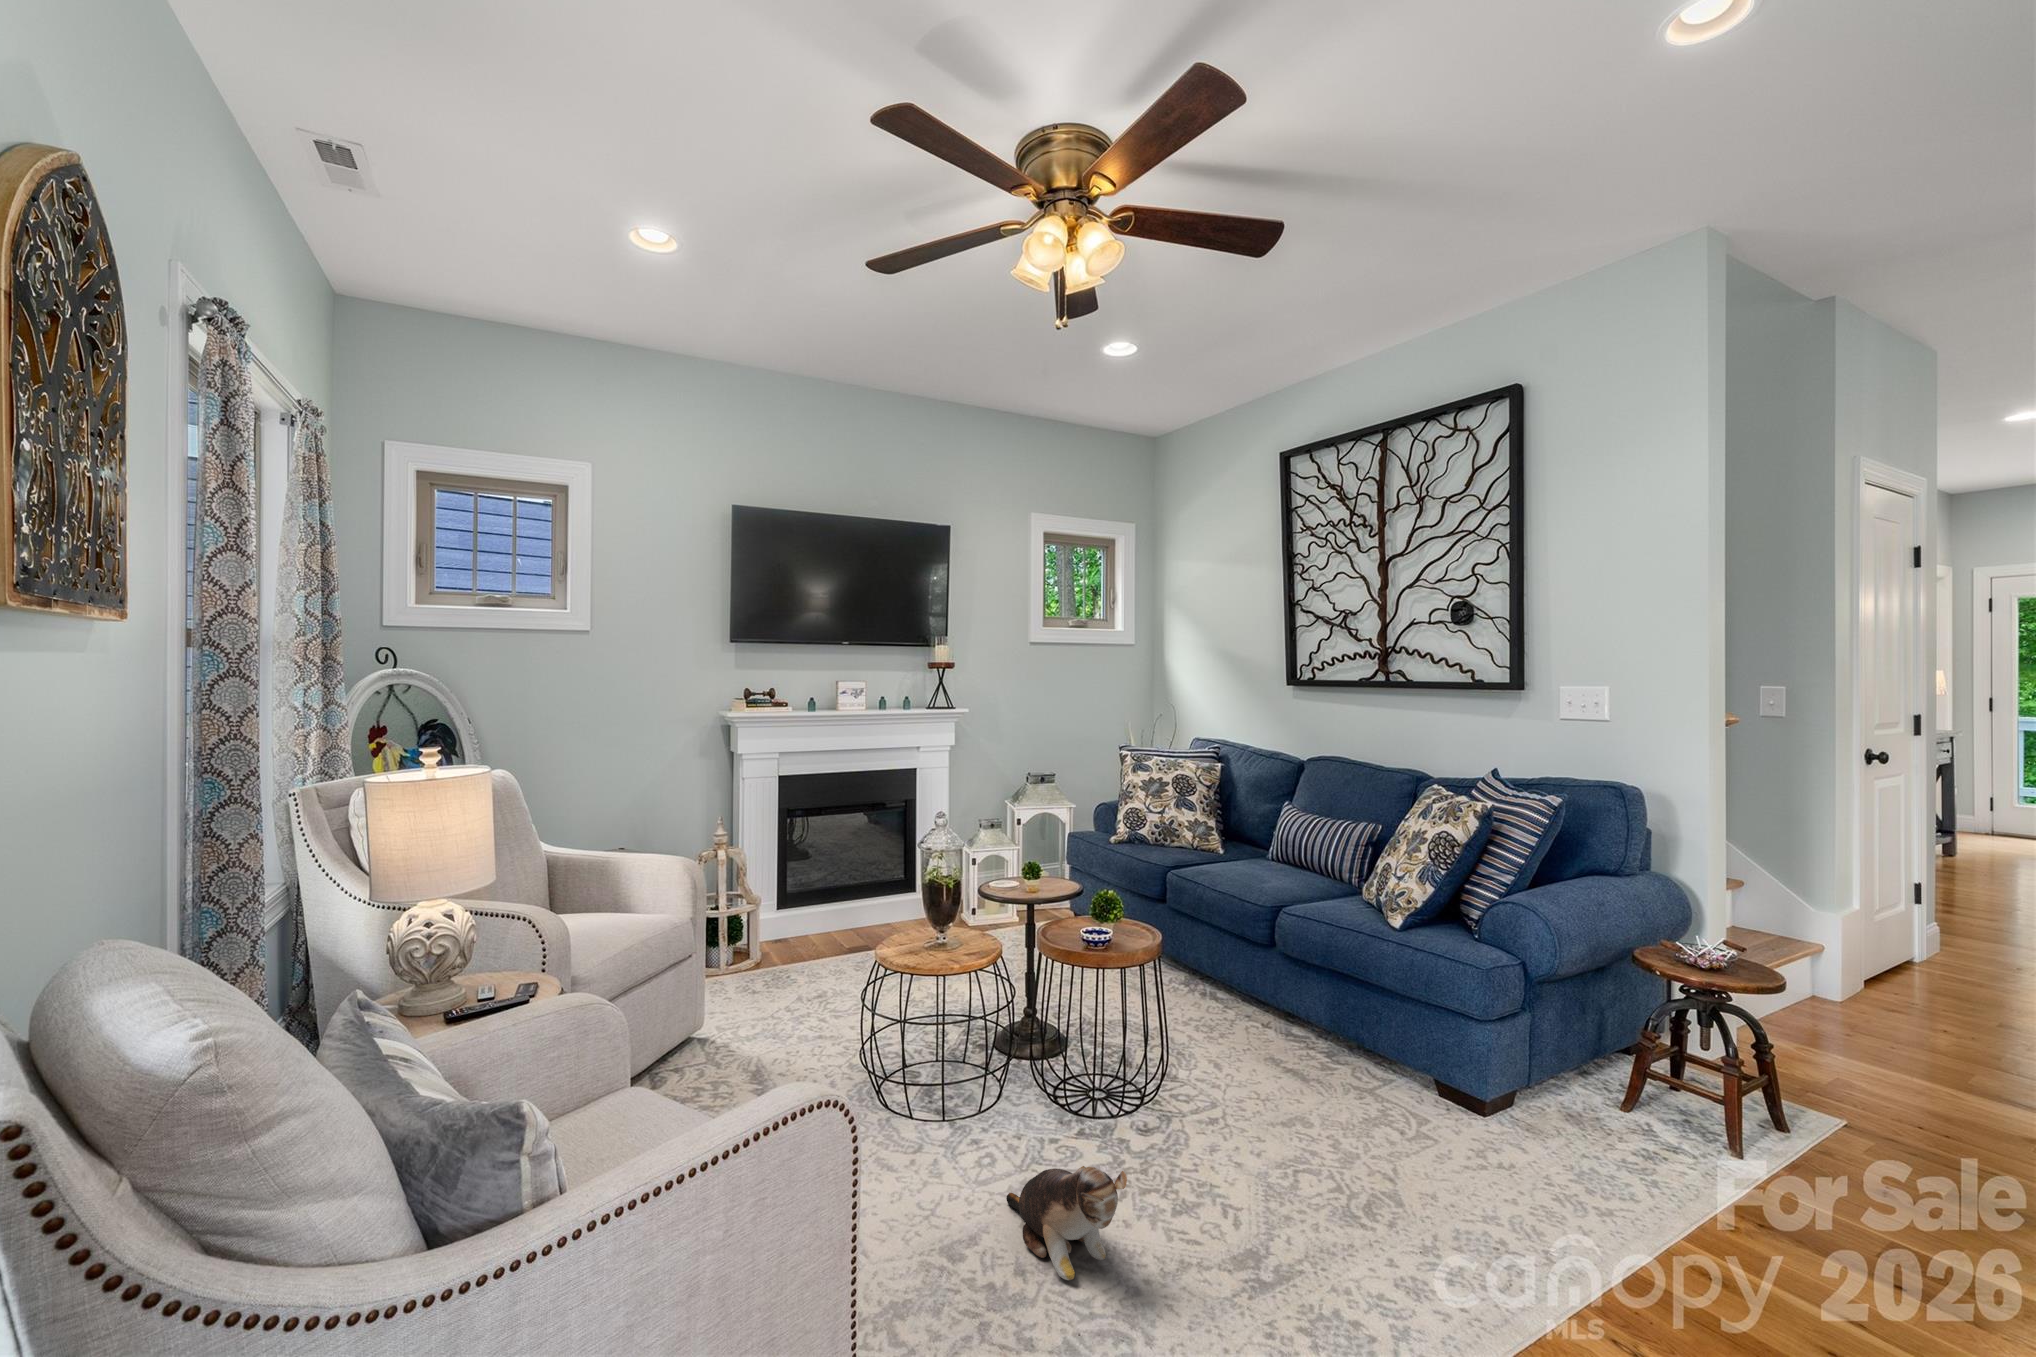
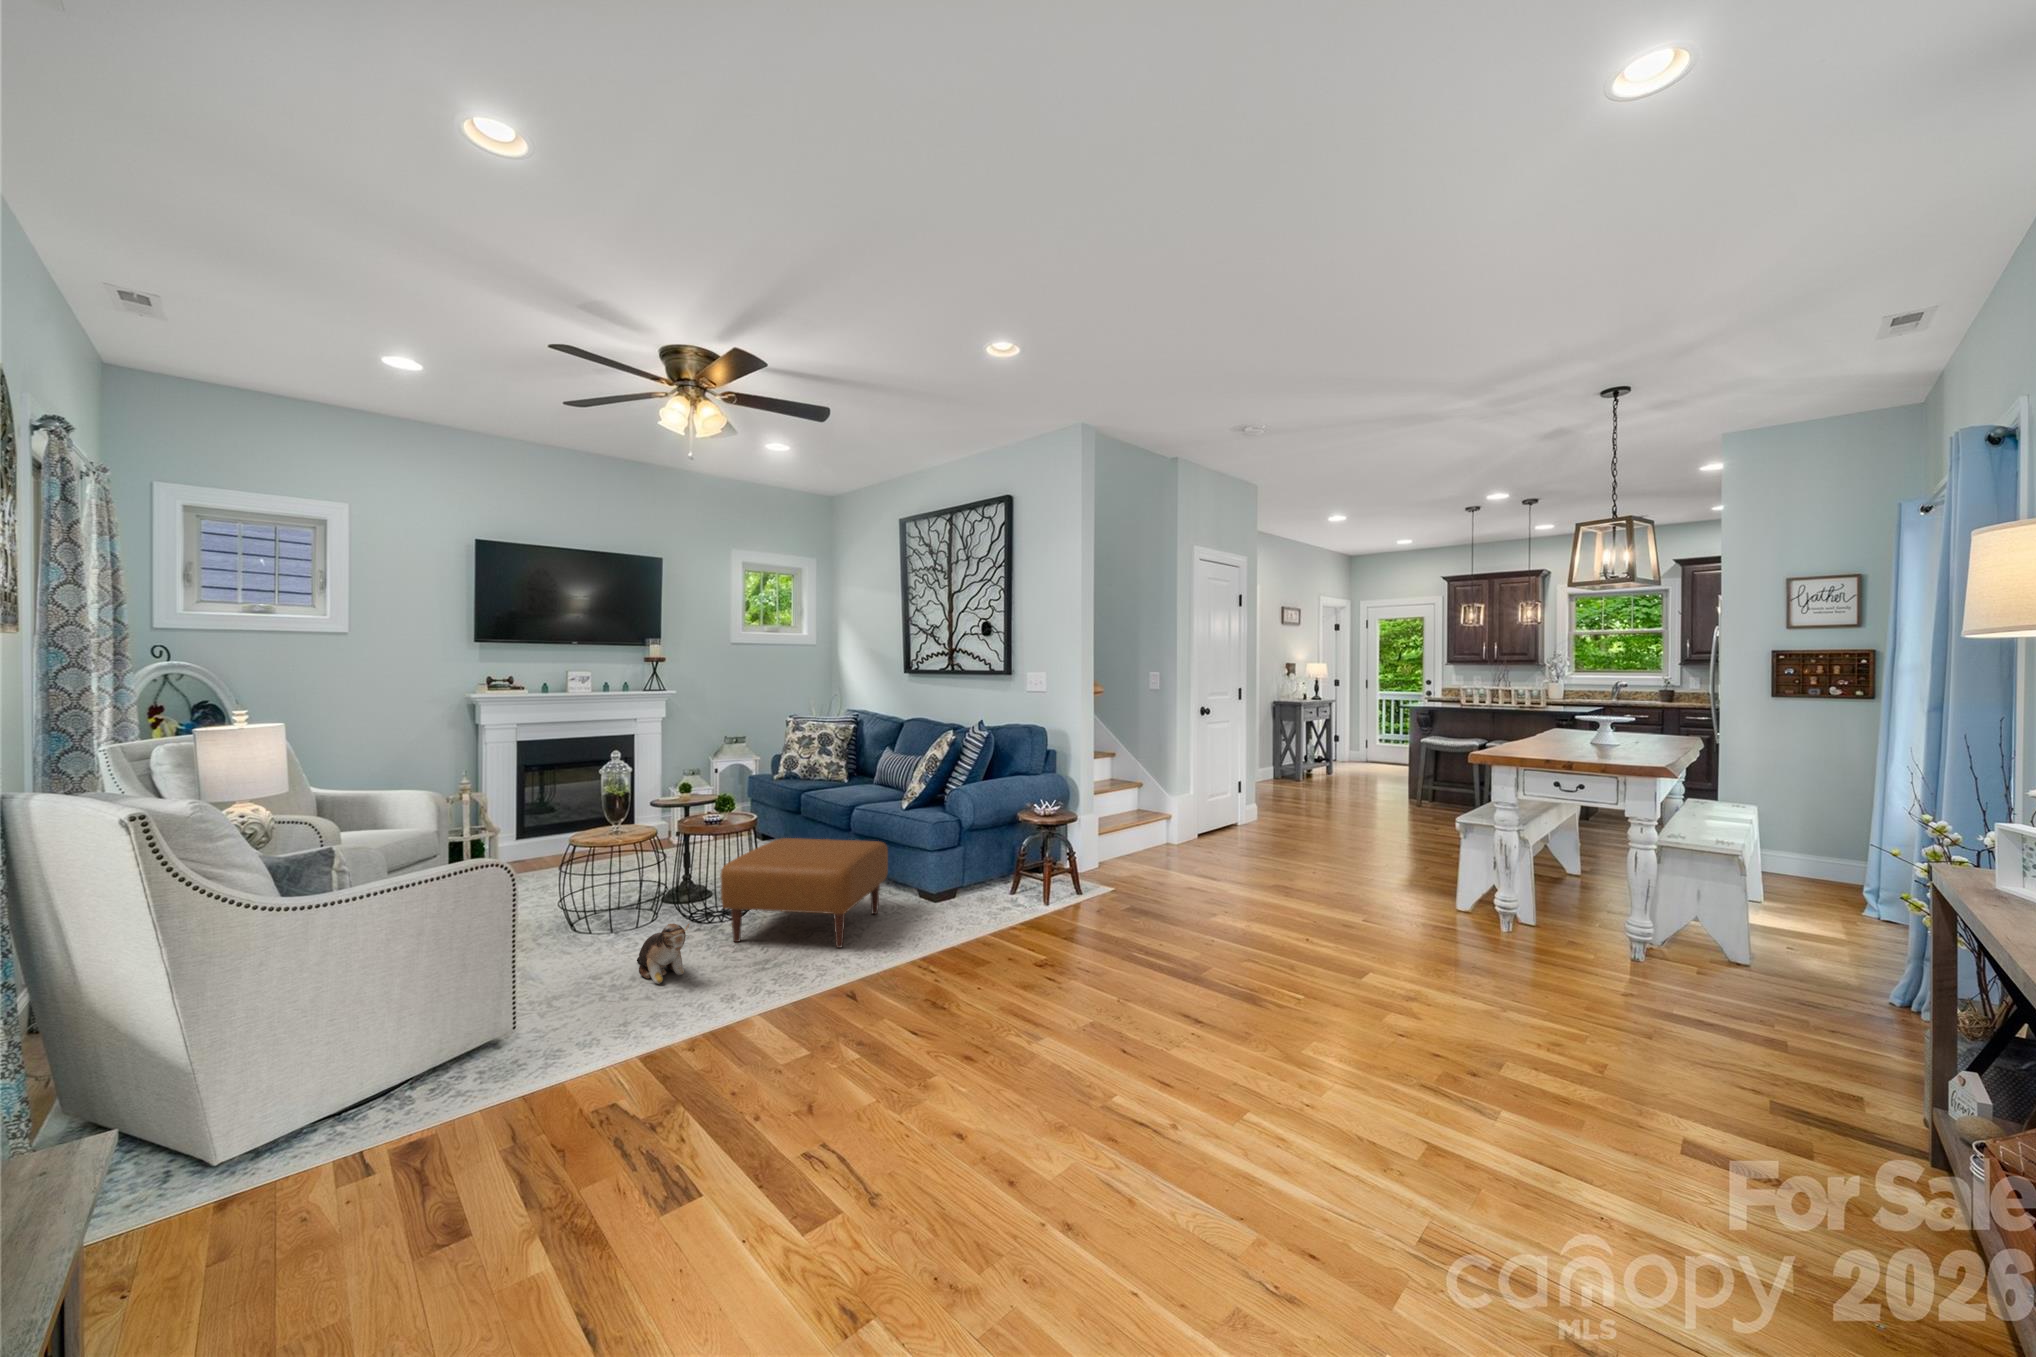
ottoman: none [1132,966,1393,1217] -> present [721,838,888,948]

